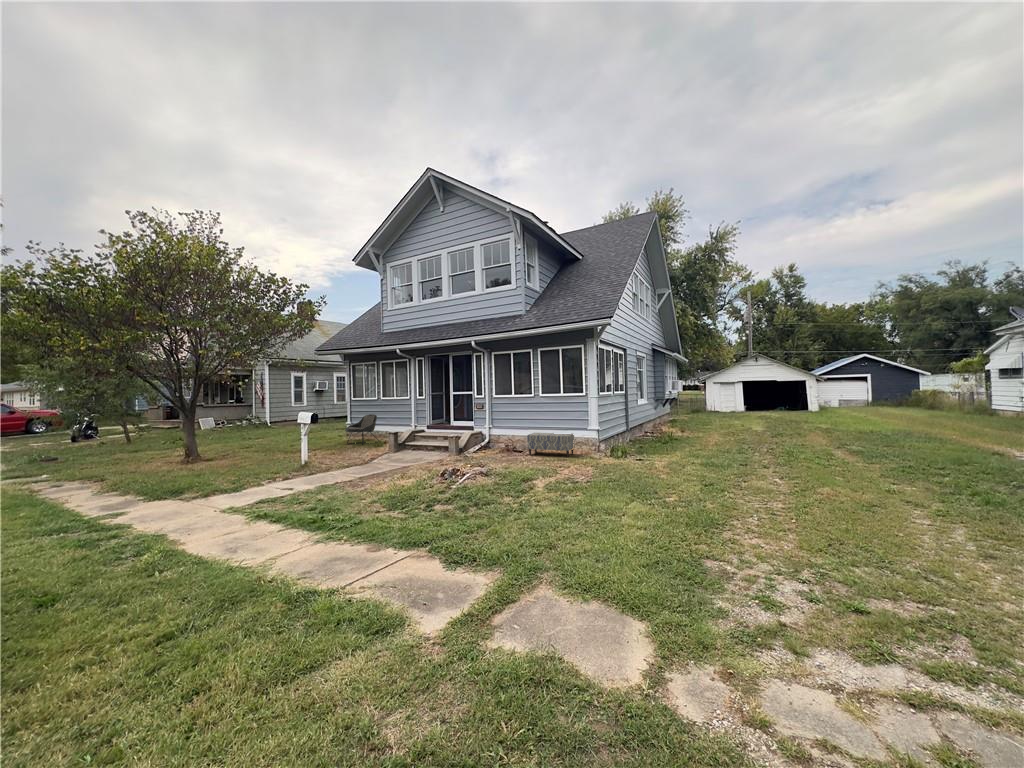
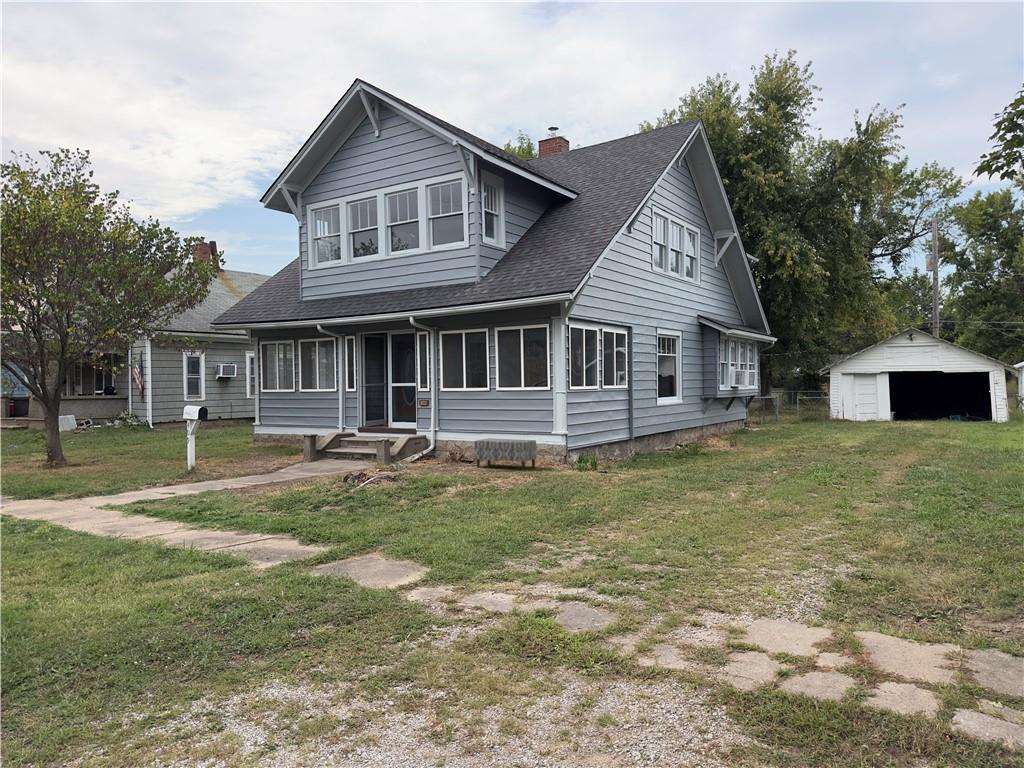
lounge chair: present [345,414,379,445] -> none [249,412,294,453]

